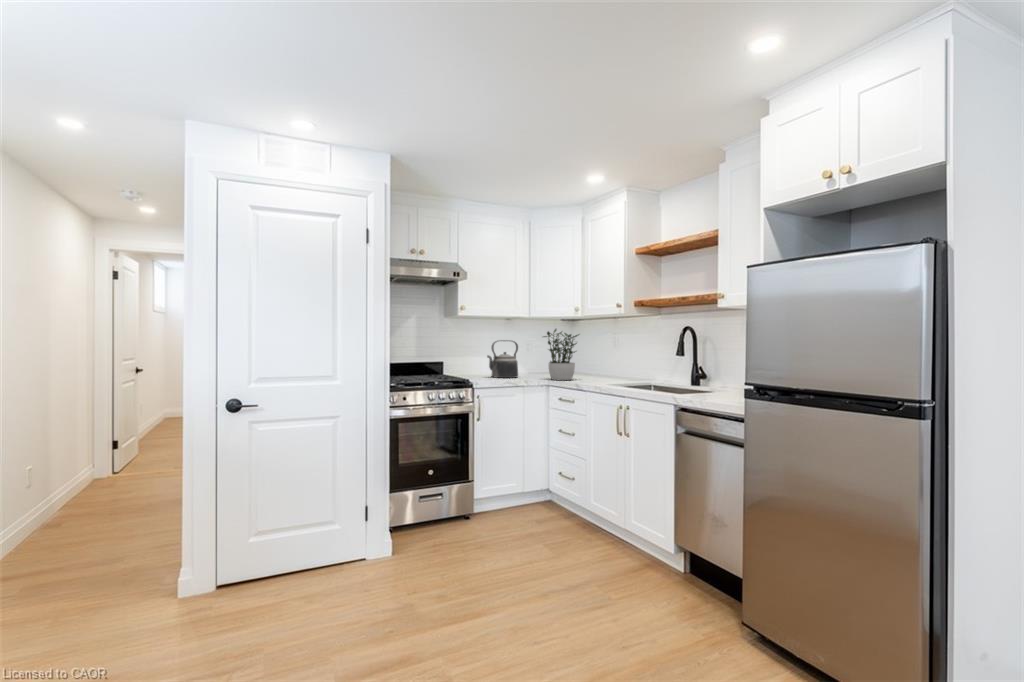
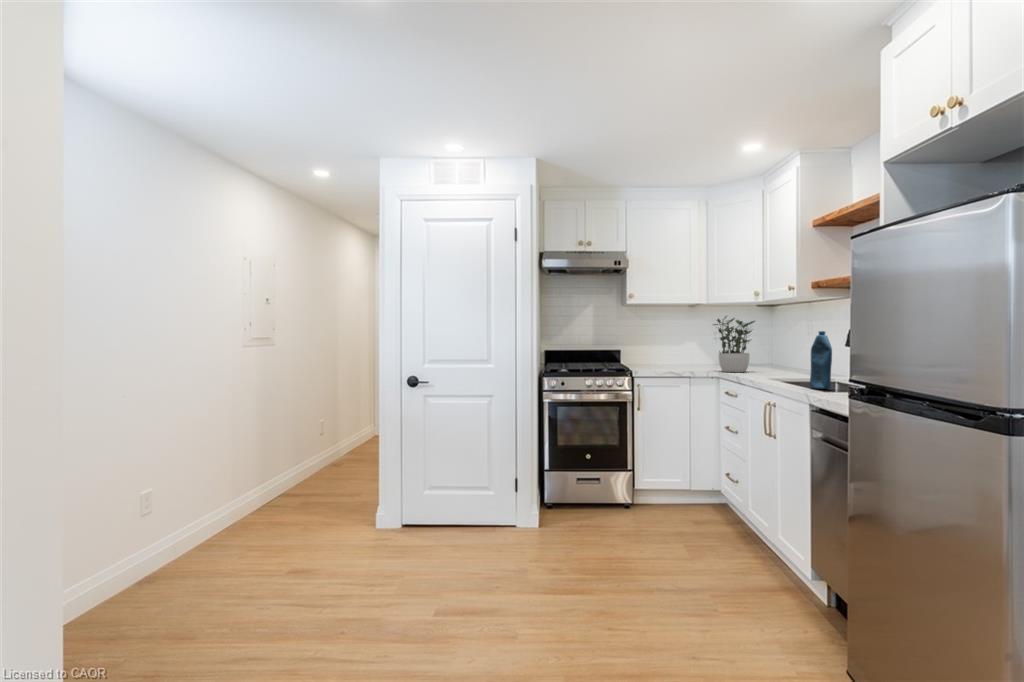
kettle: present [487,340,518,378] -> none [655,329,692,369]
bottle: none [682,348,708,401] -> present [810,331,832,390]

